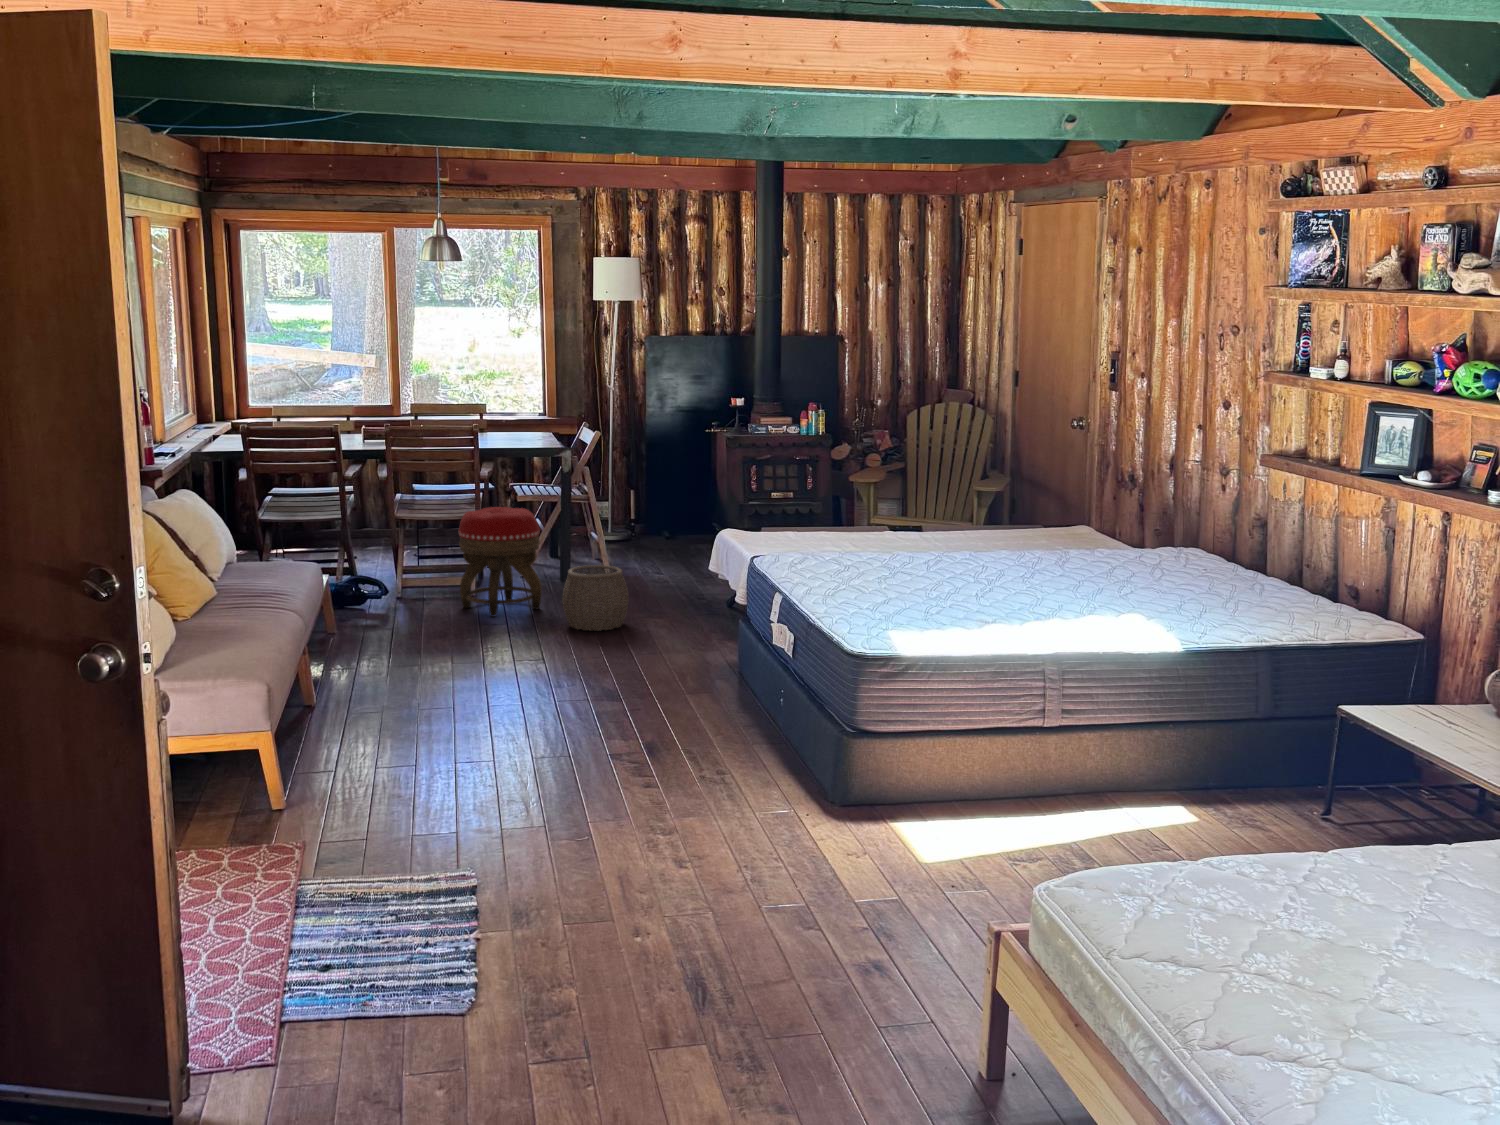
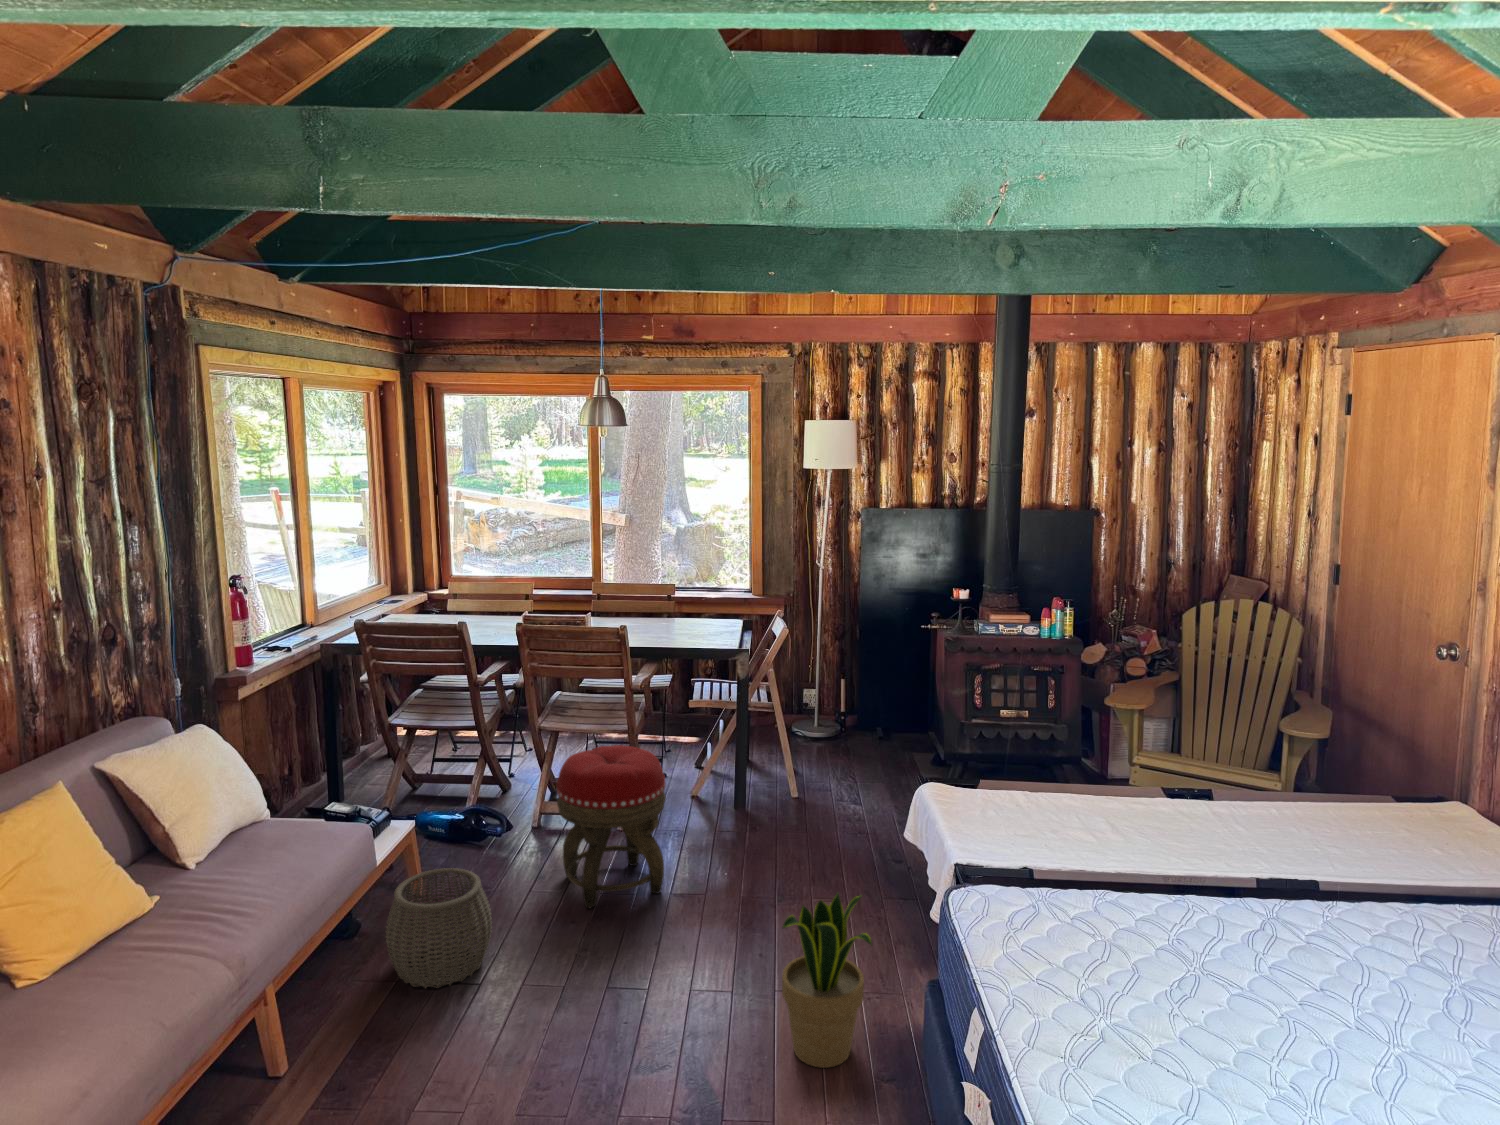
potted plant: none [656,550,711,651] -> present [782,893,872,1068]
woven basket: present [563,565,628,631] -> present [386,868,492,988]

